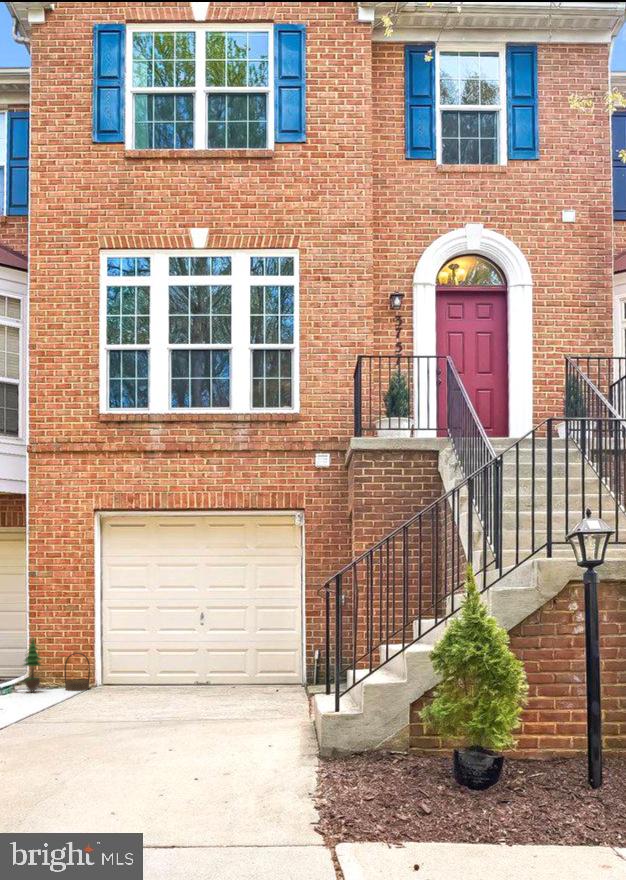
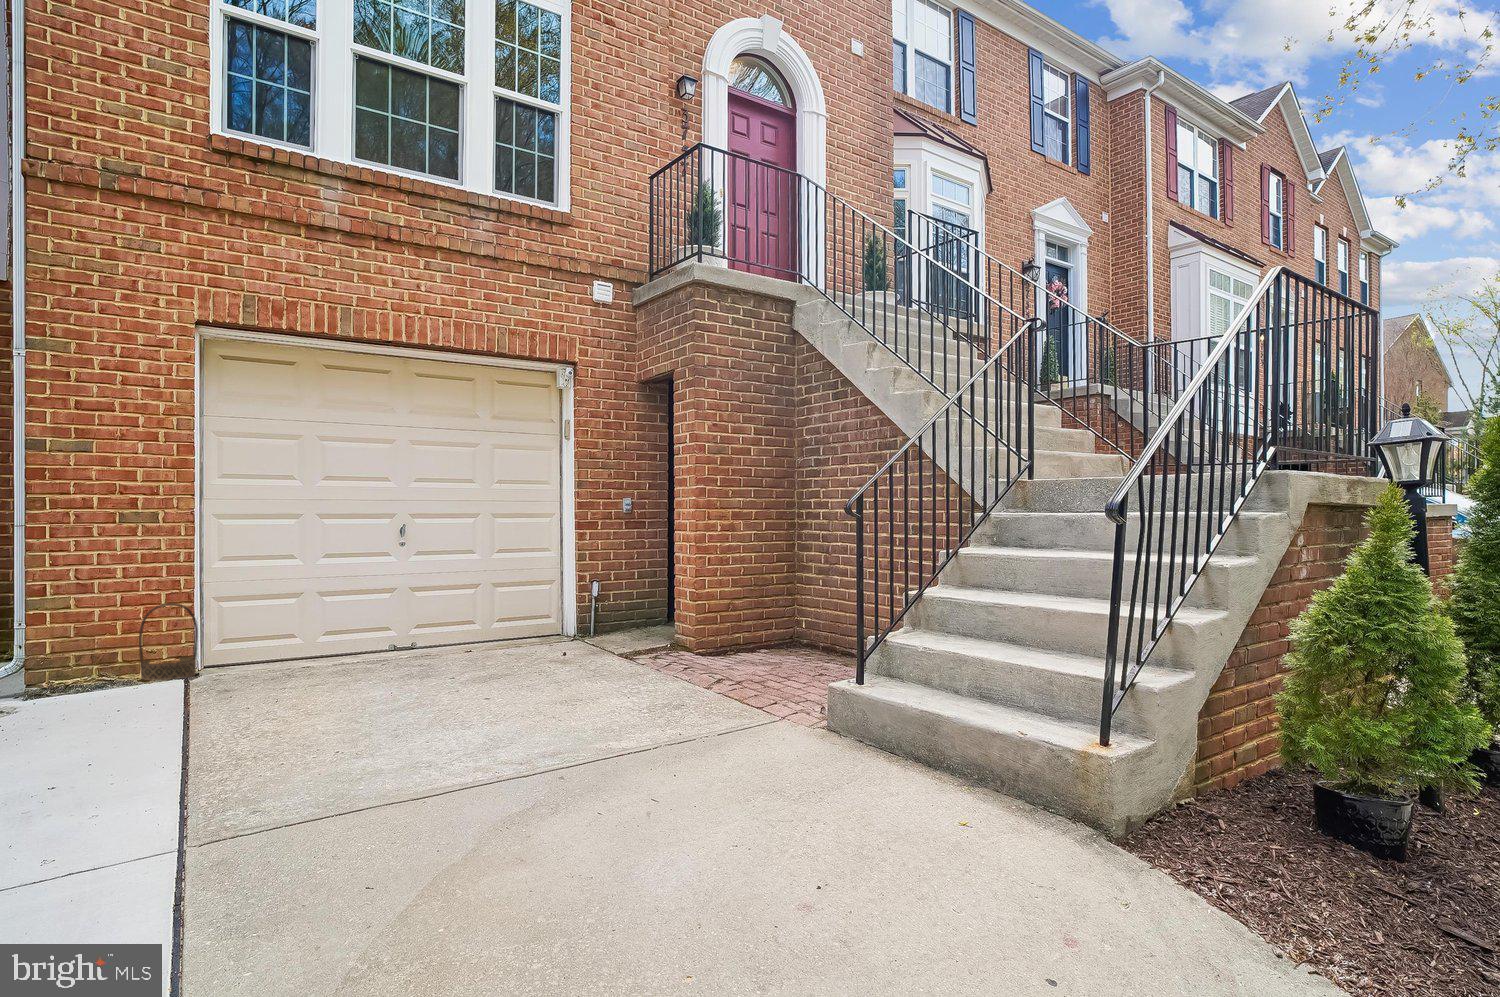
potted tree: present [24,638,41,691] -> none [42,569,95,690]

